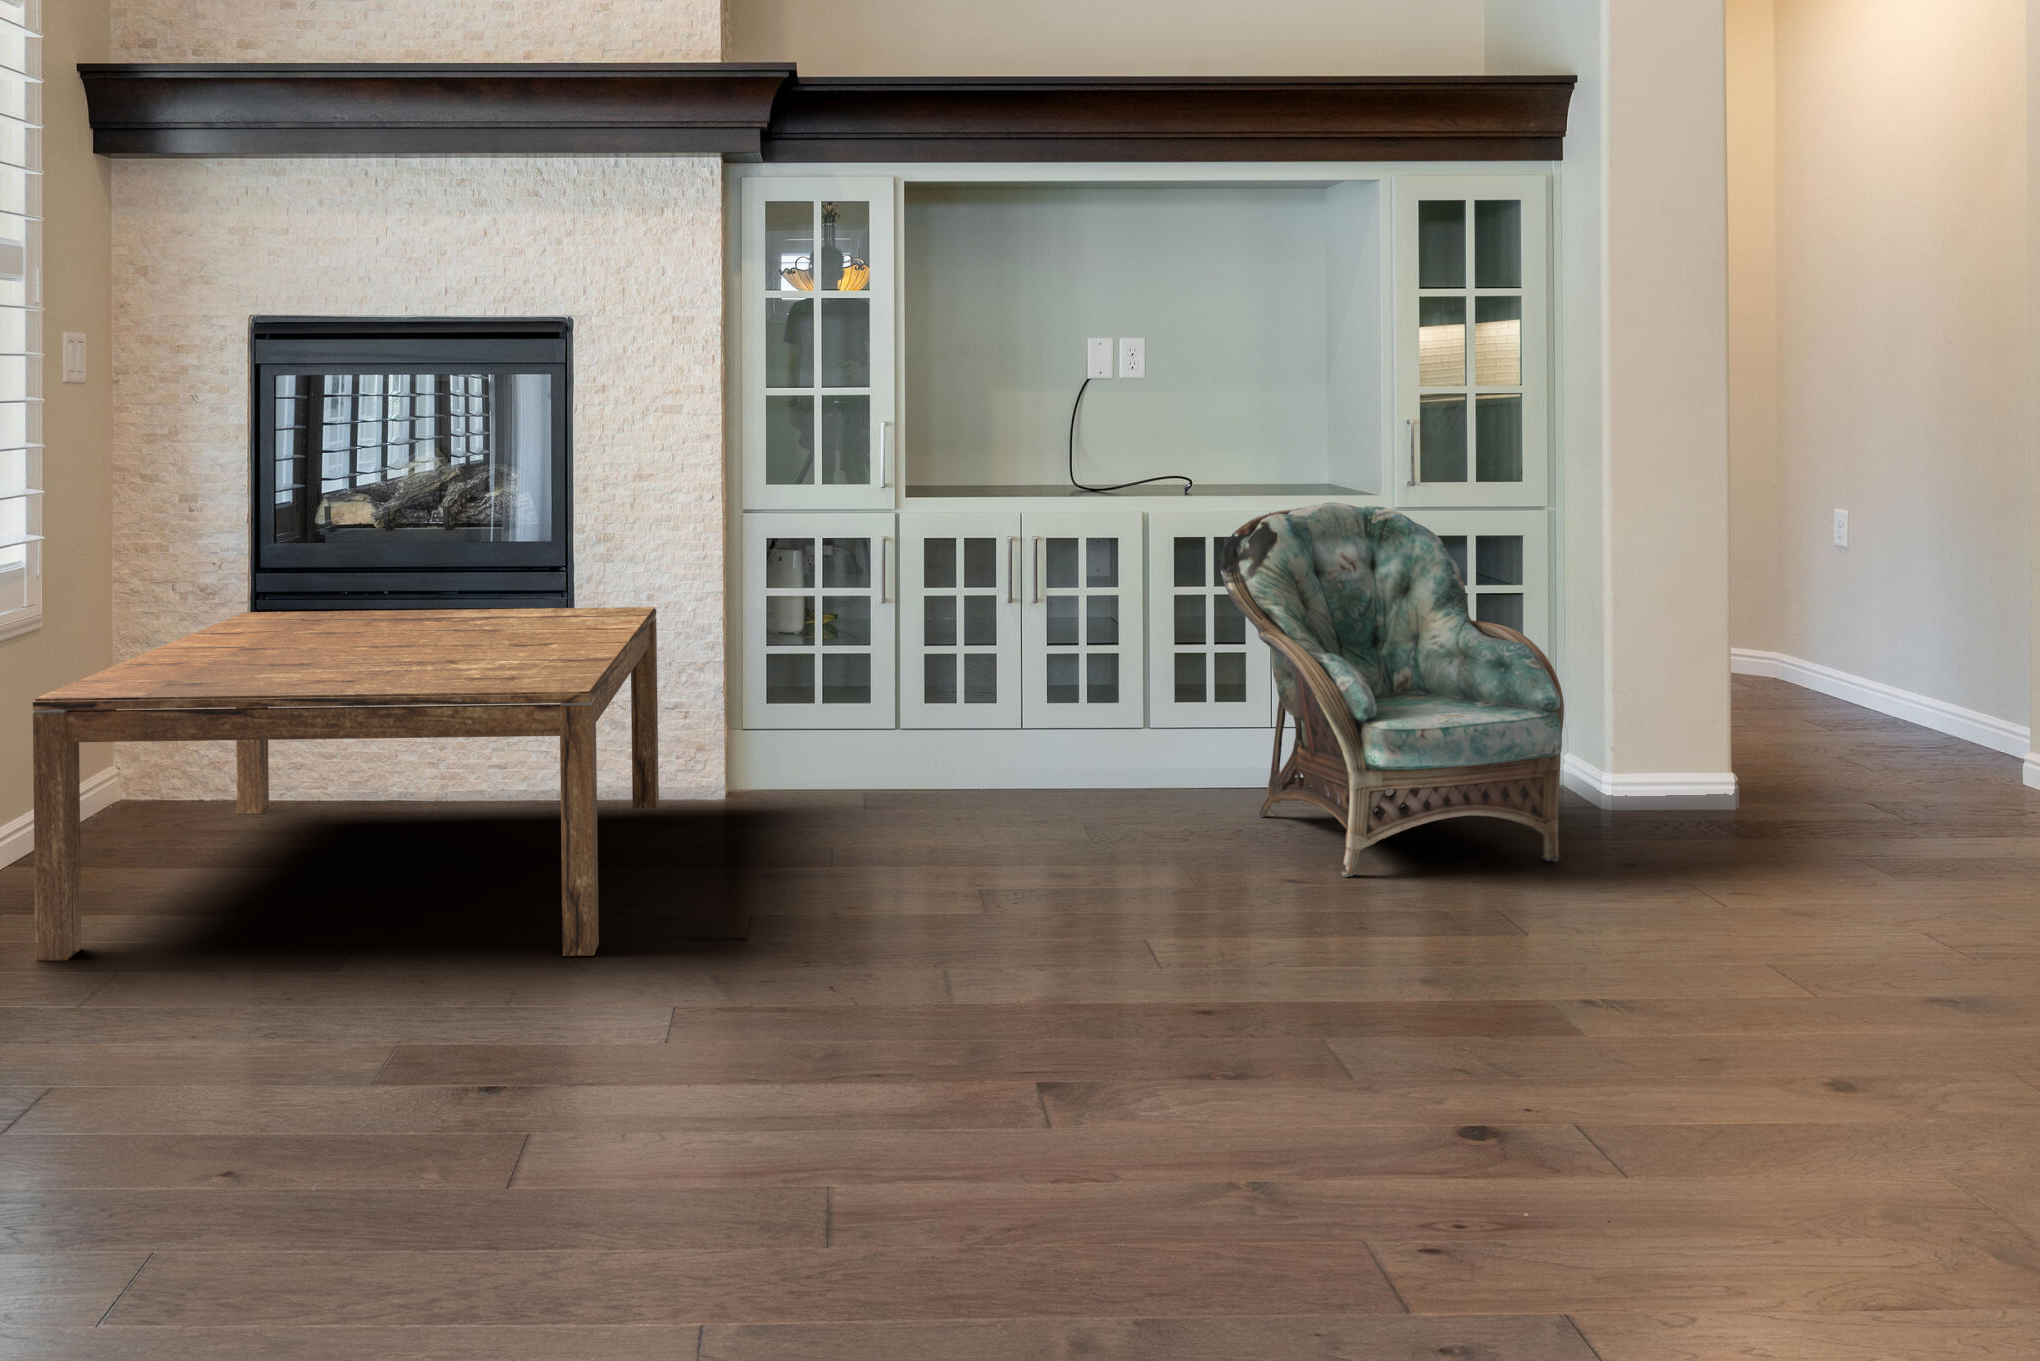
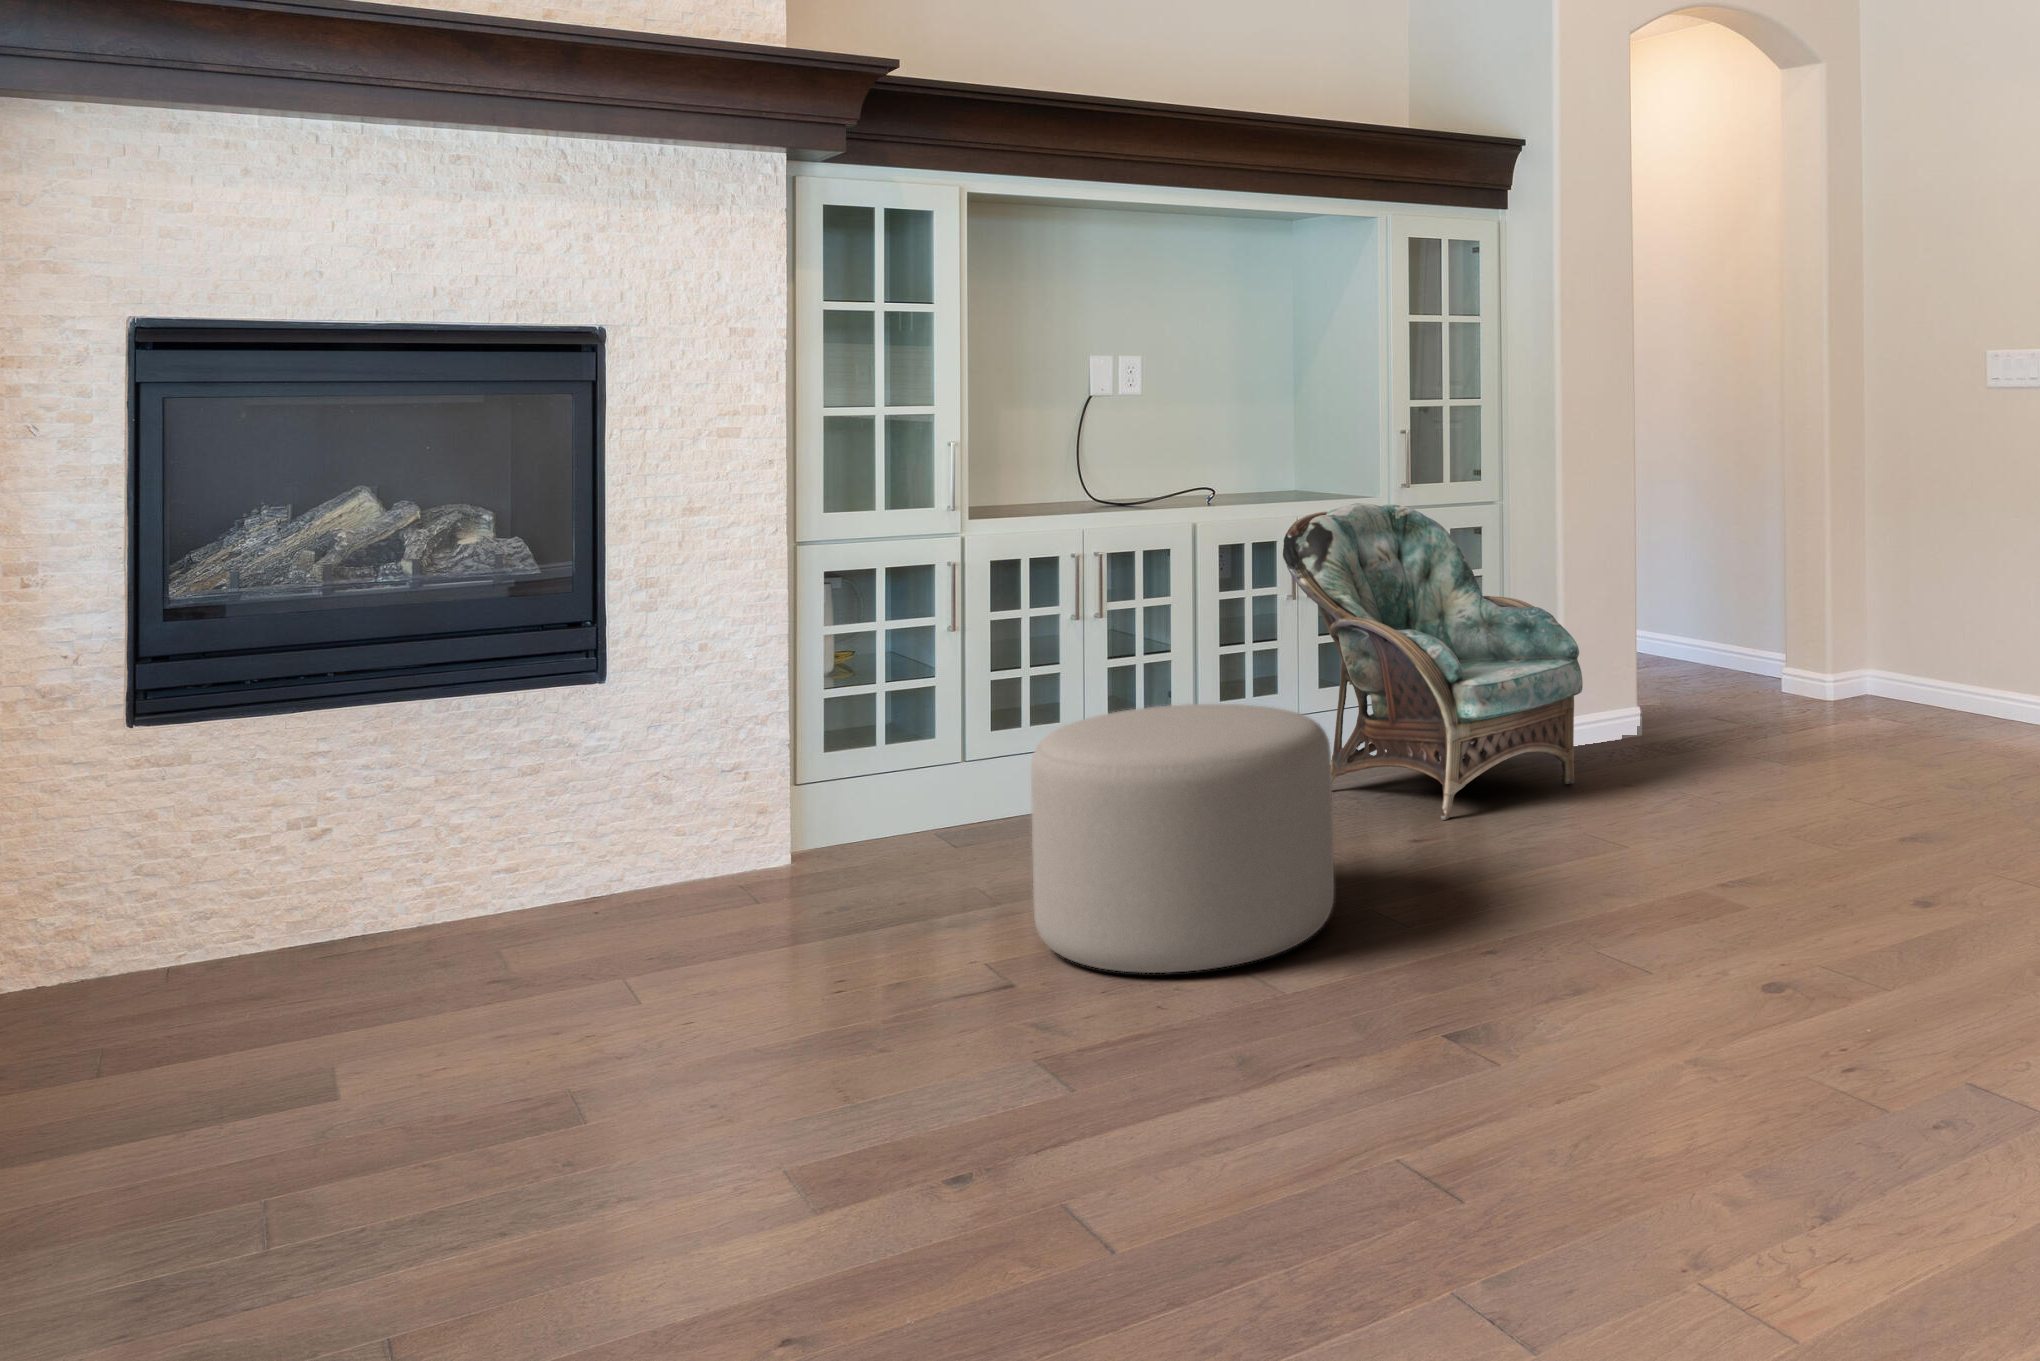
coffee table: present [33,607,659,960] -> none [84,656,867,1190]
ottoman: none [774,709,1082,996] -> present [1031,704,1334,973]

